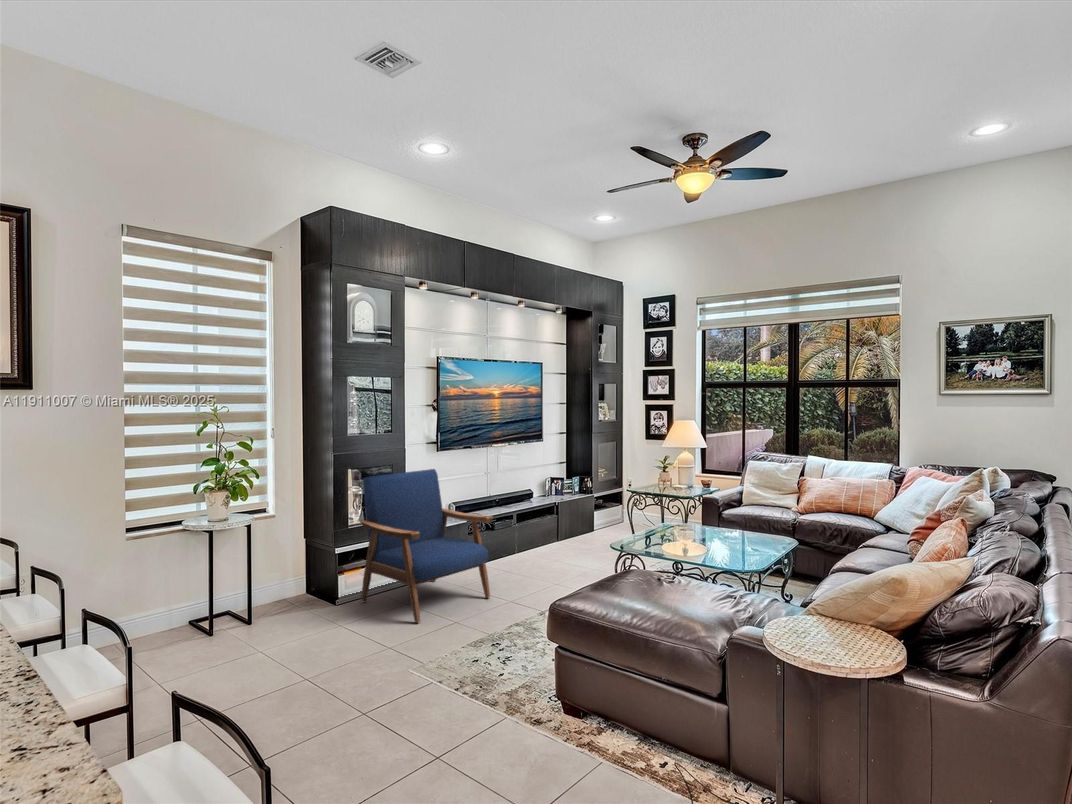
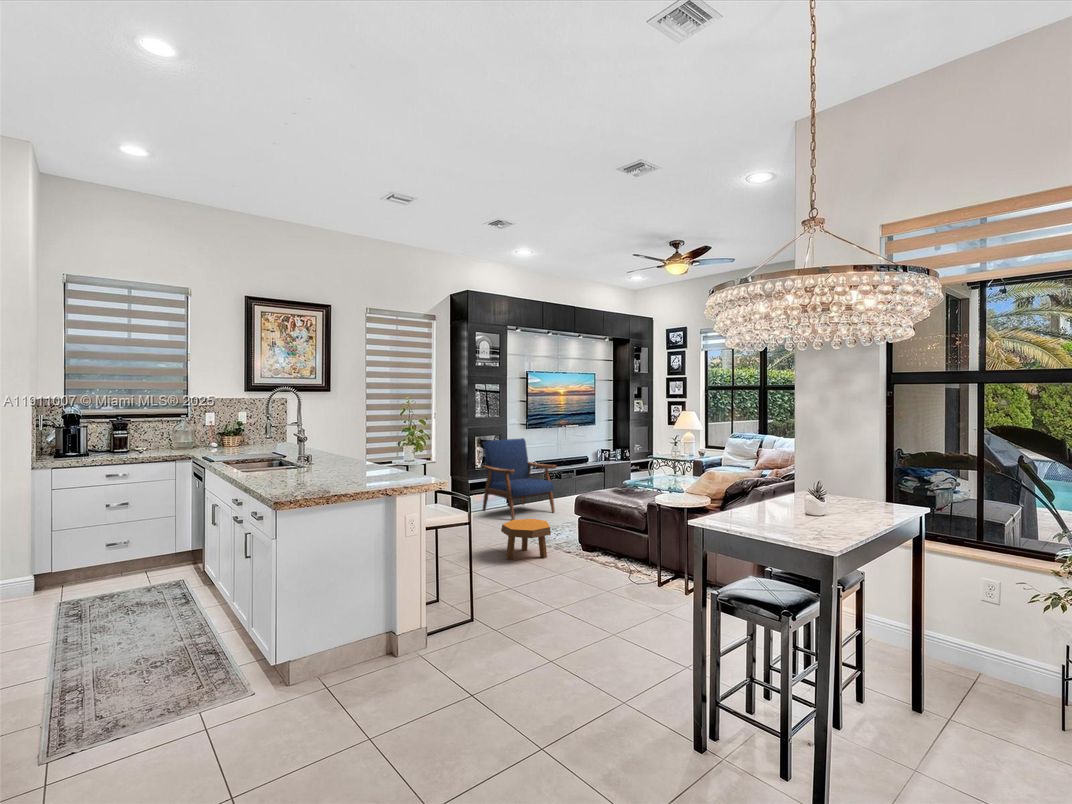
footstool: none [393,652,504,765] -> present [501,519,551,560]

